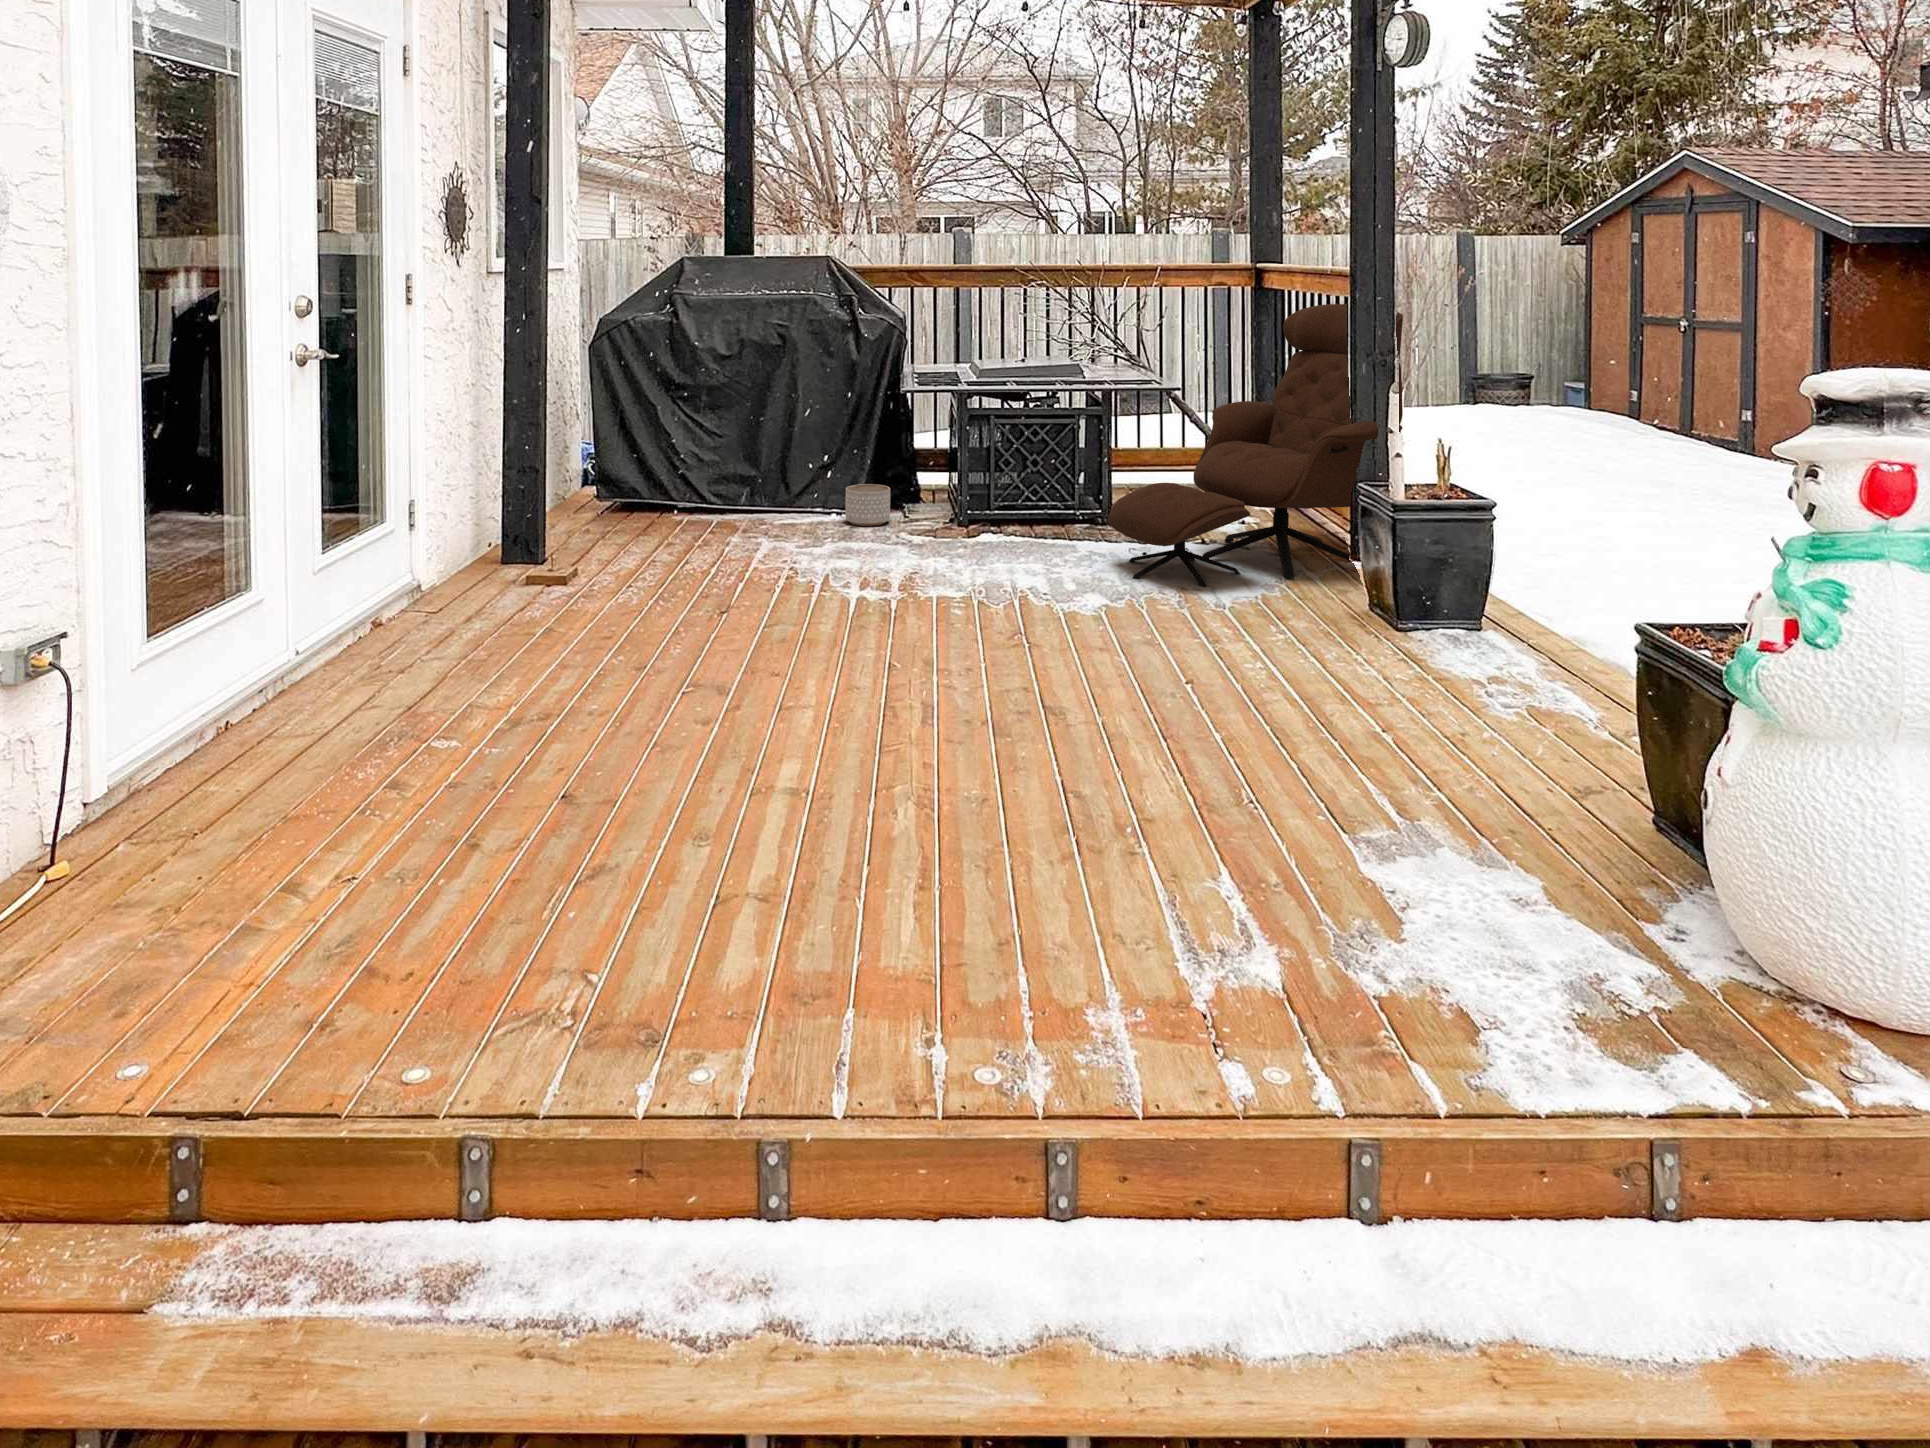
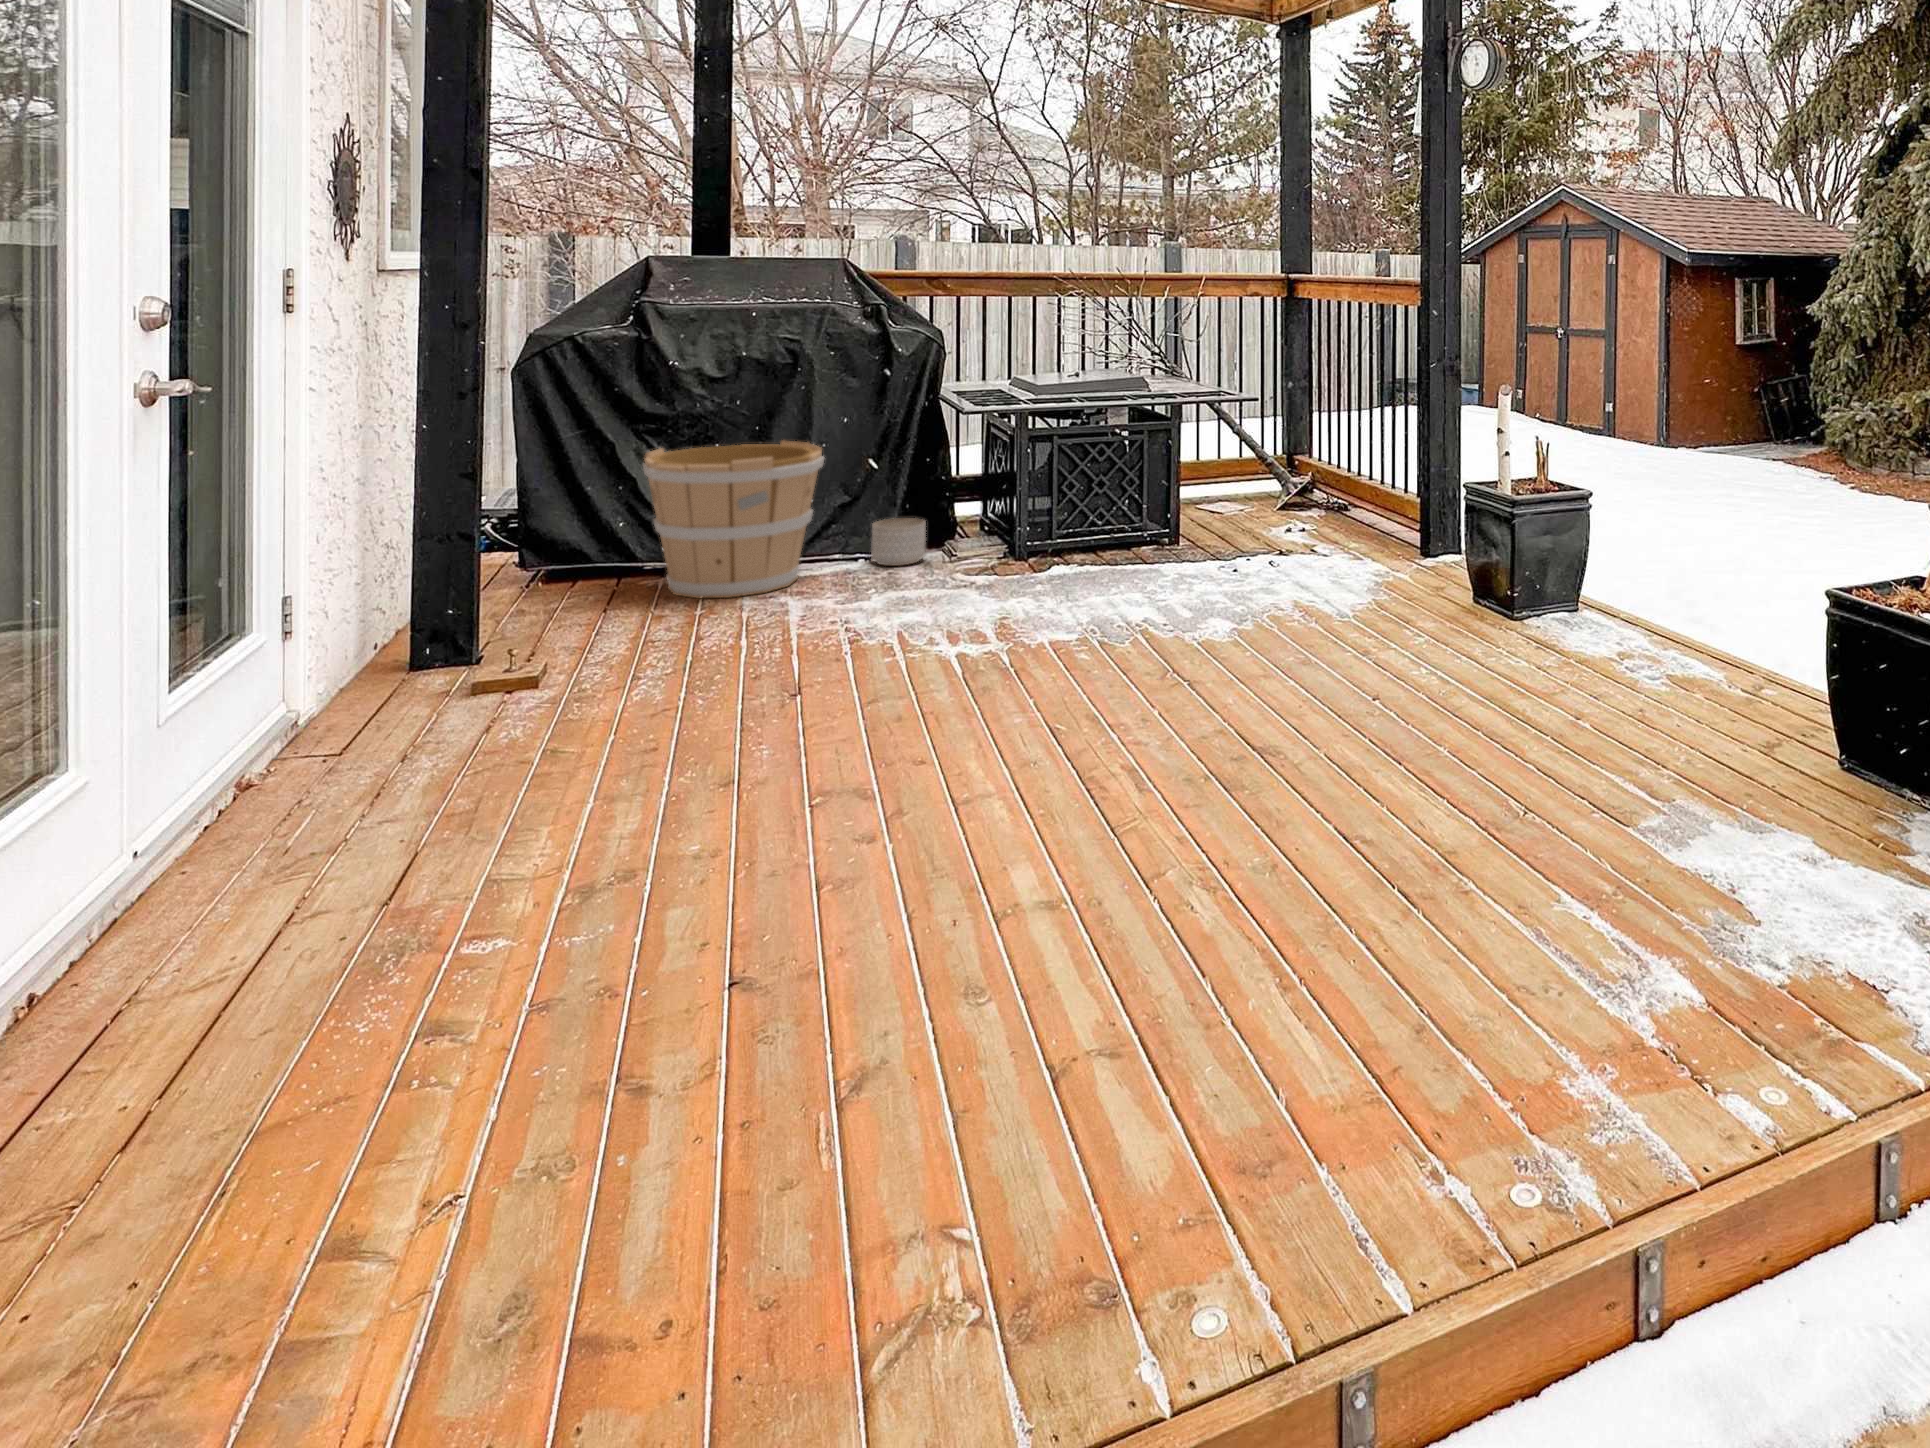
lounge chair: present [1108,304,1403,587] -> none [1194,311,1465,595]
wooden bucket: none [667,411,802,539] -> present [643,441,824,598]

